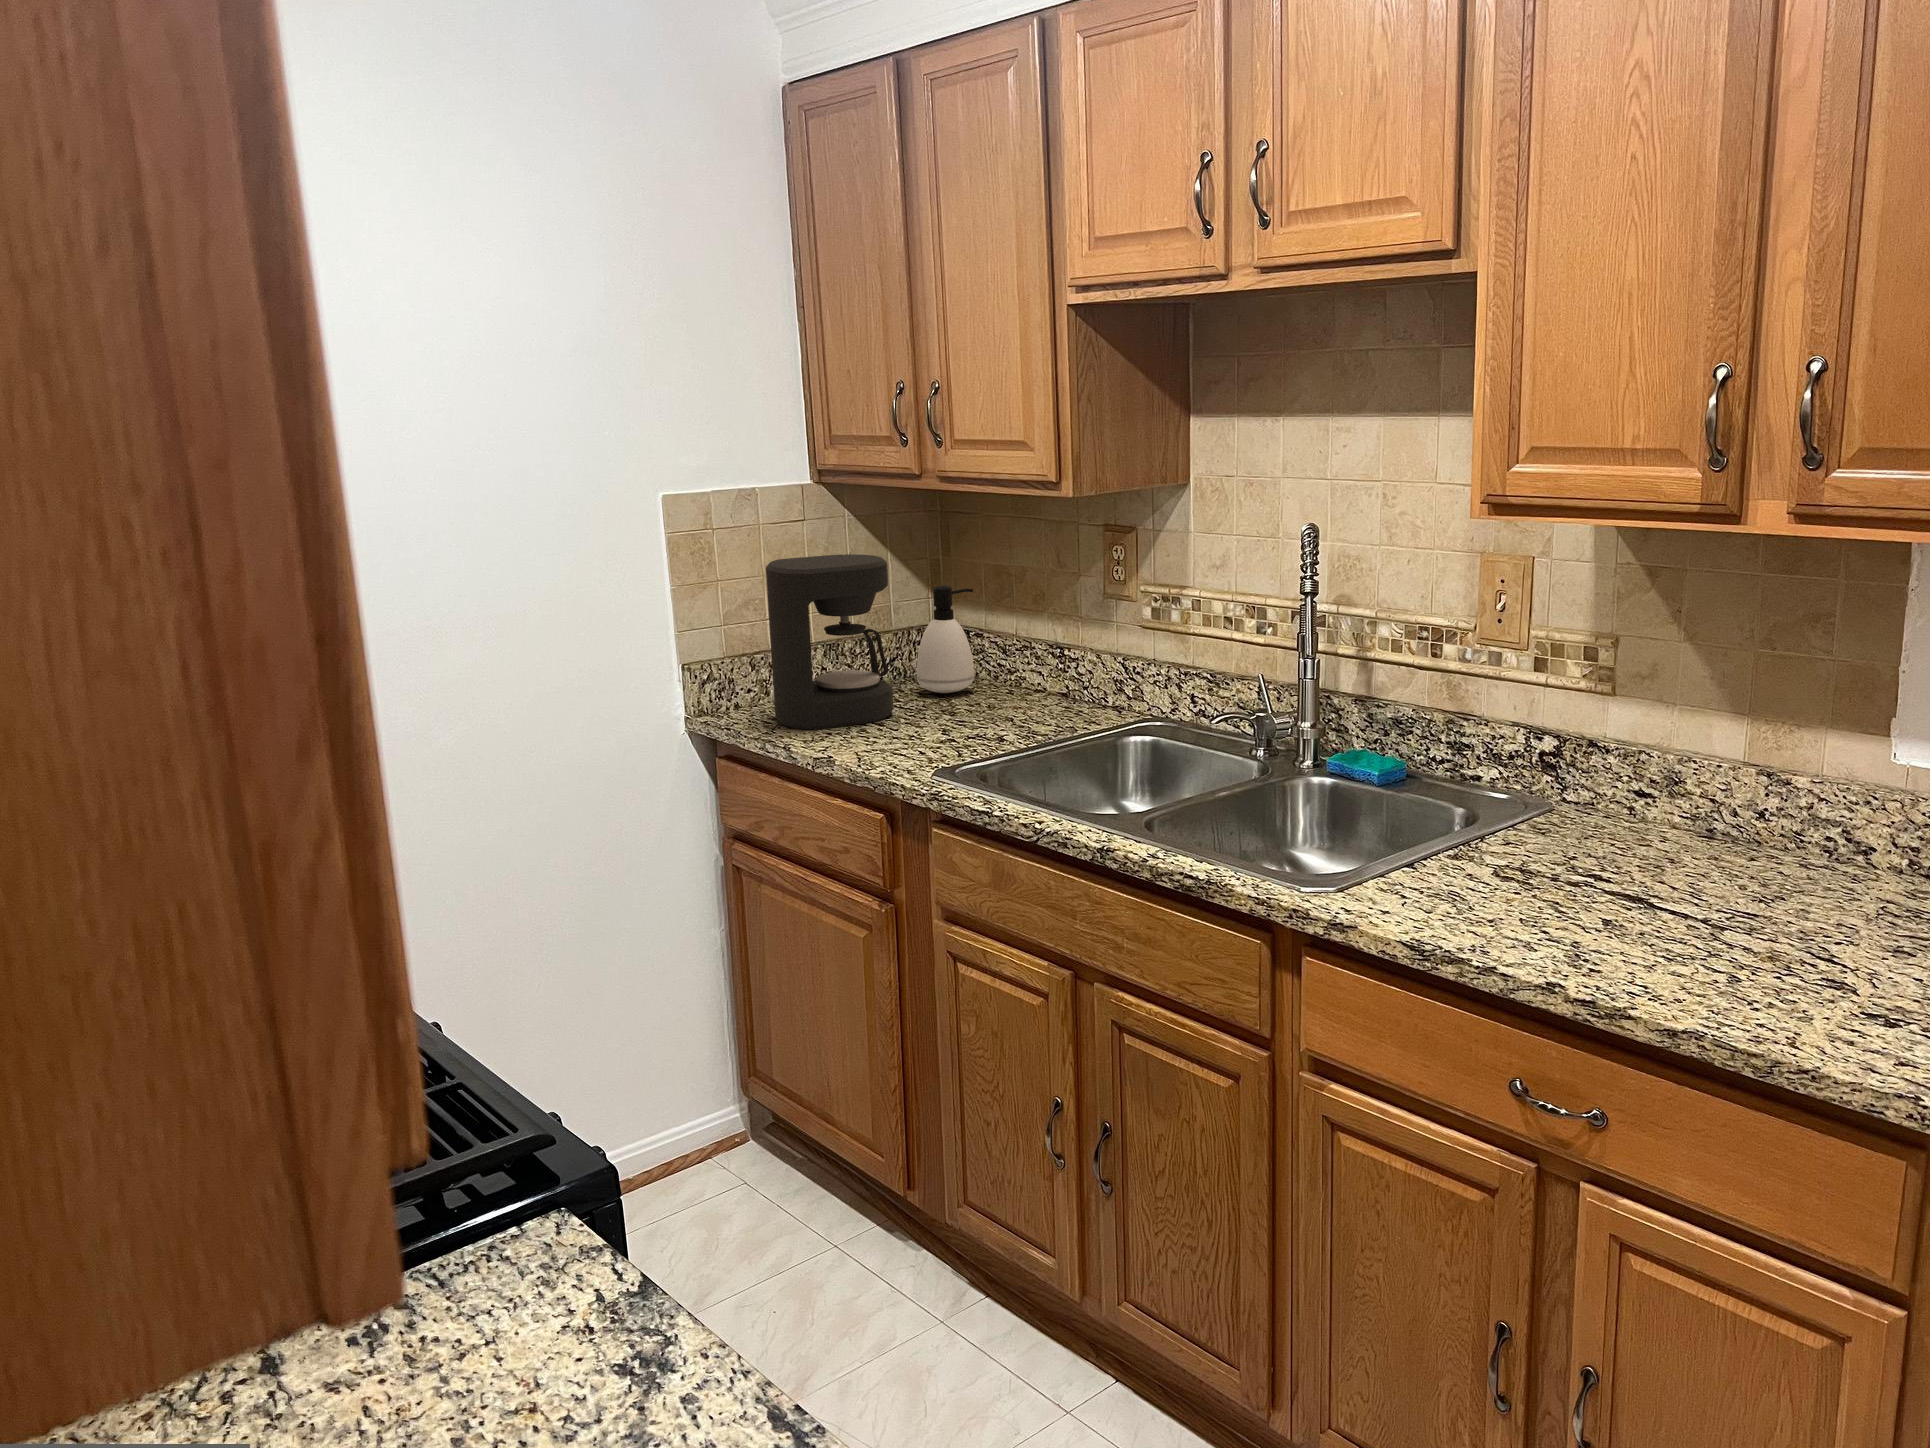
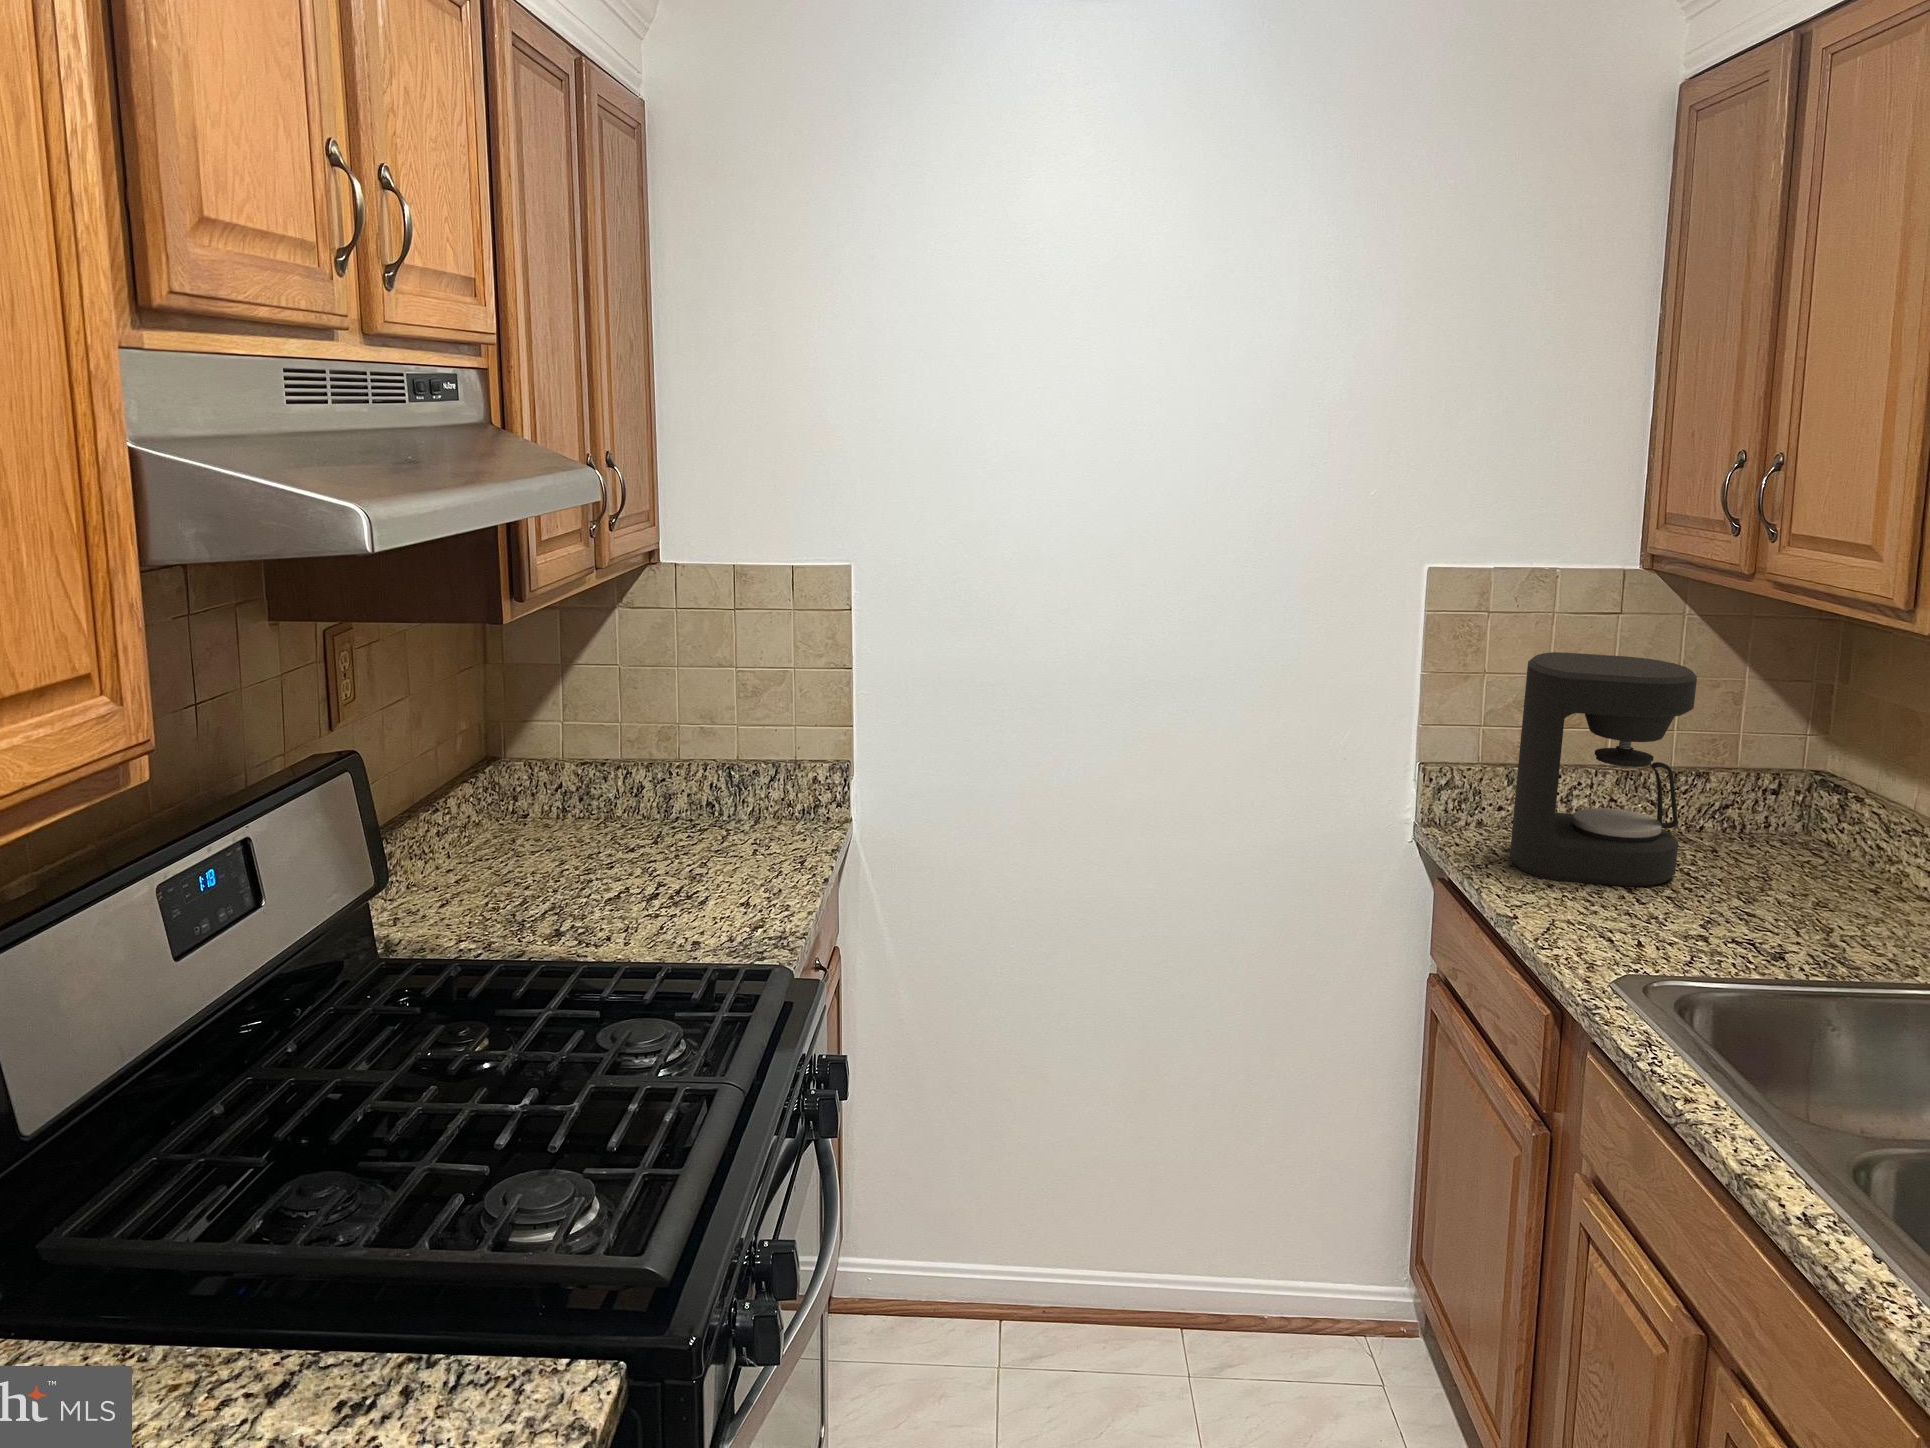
soap dispenser: present [917,585,974,693] -> none [1738,721,1845,870]

